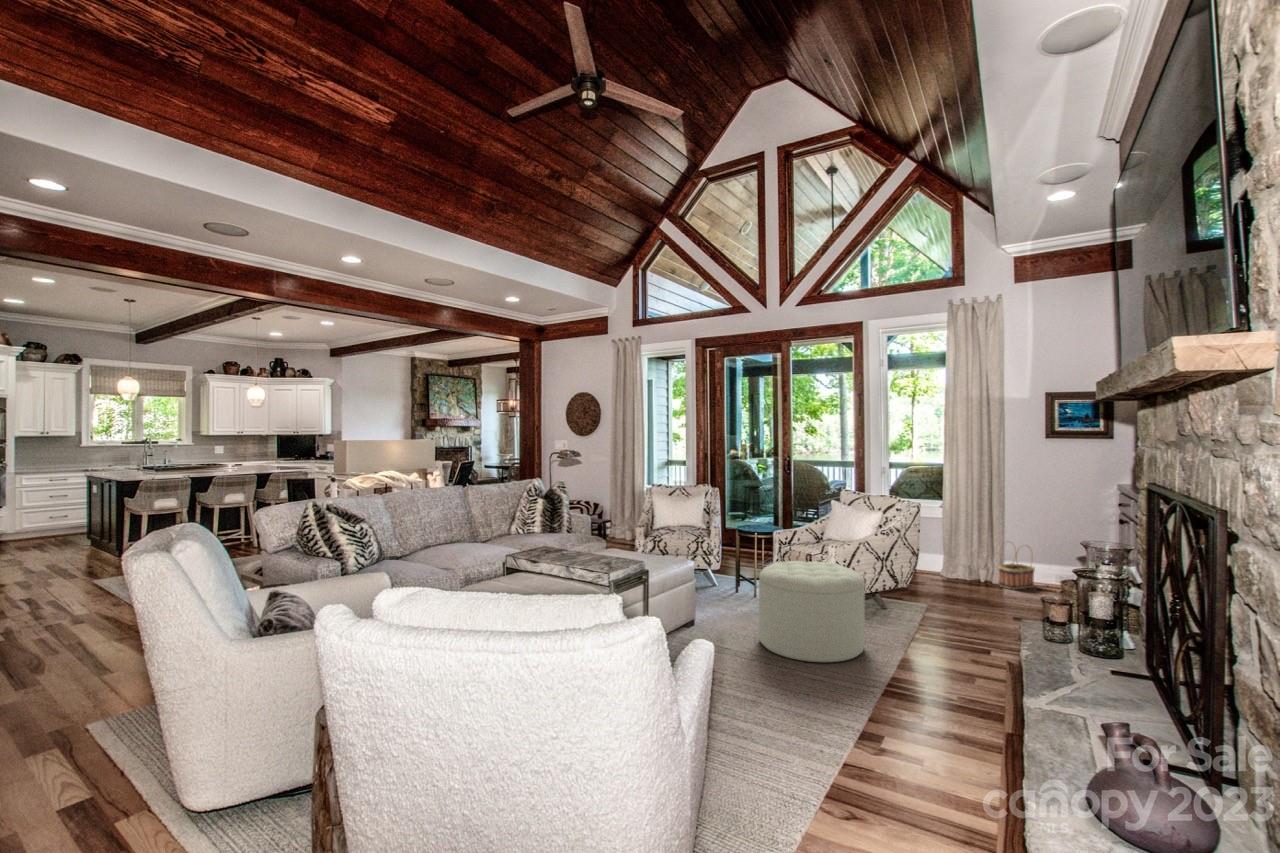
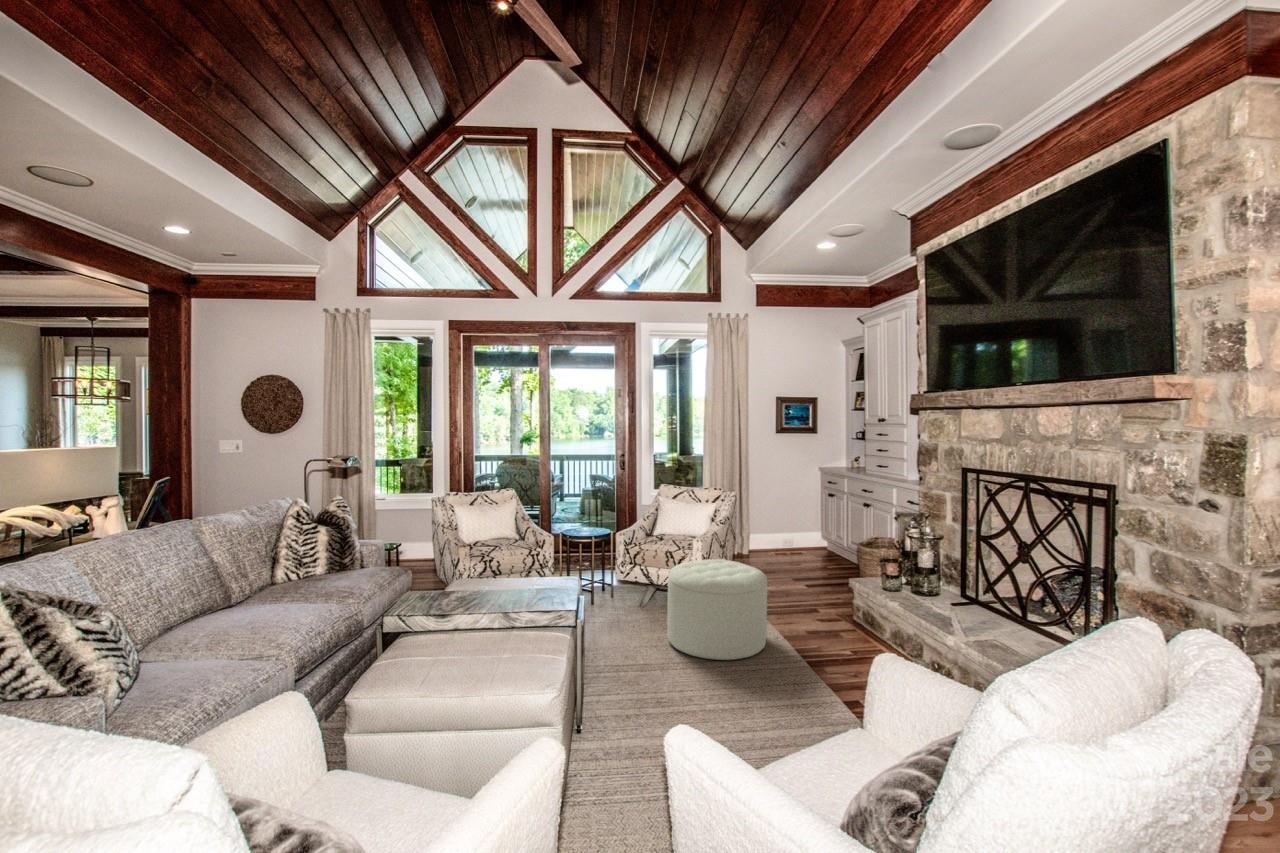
basket: present [998,548,1035,589] -> none [748,517,769,556]

